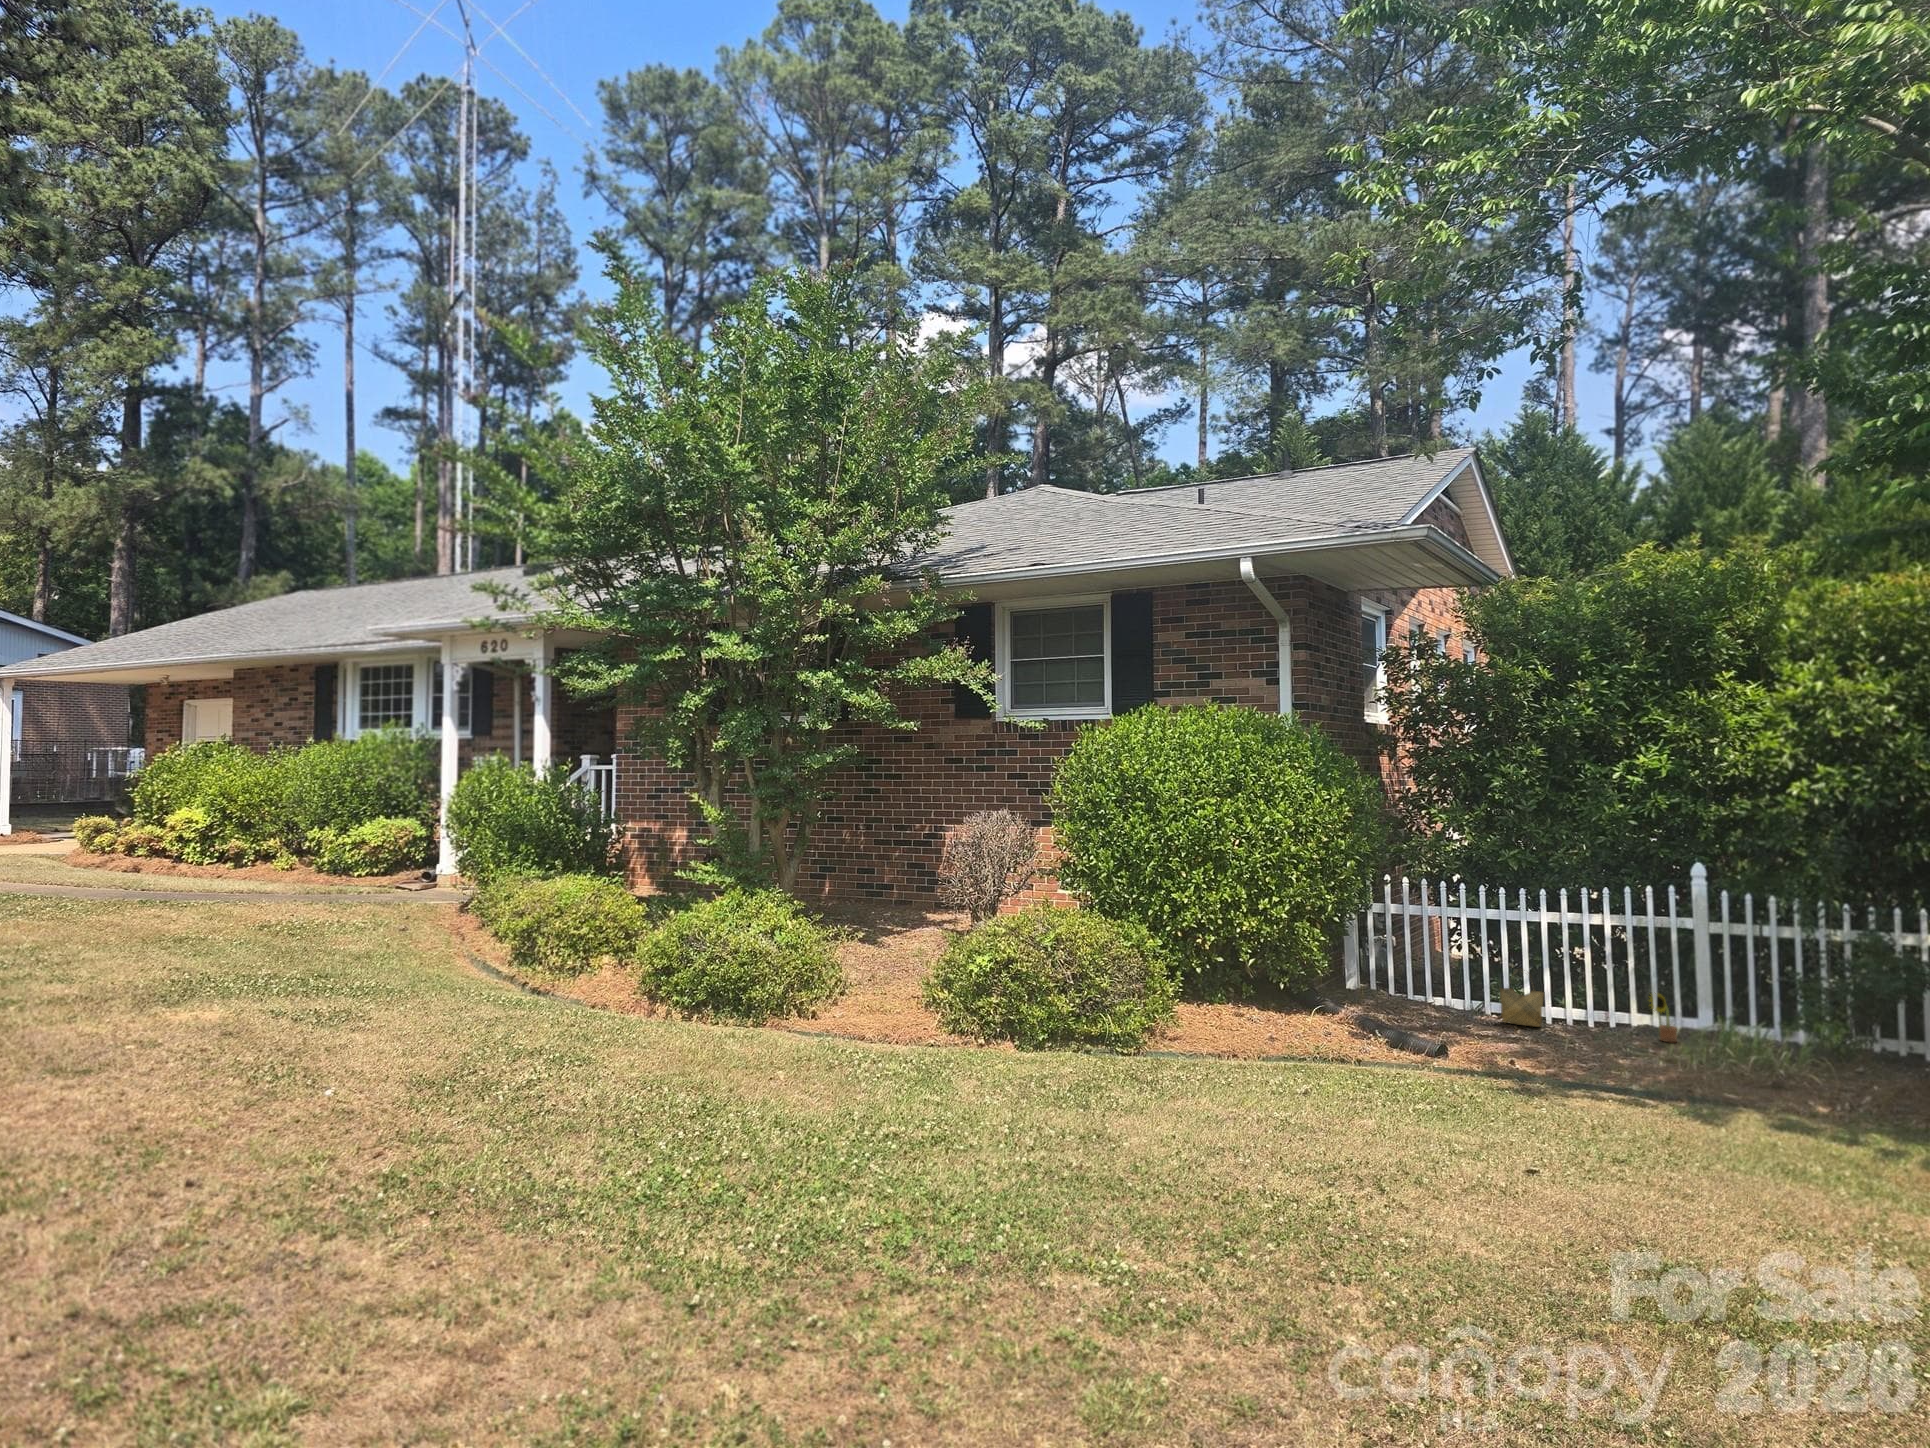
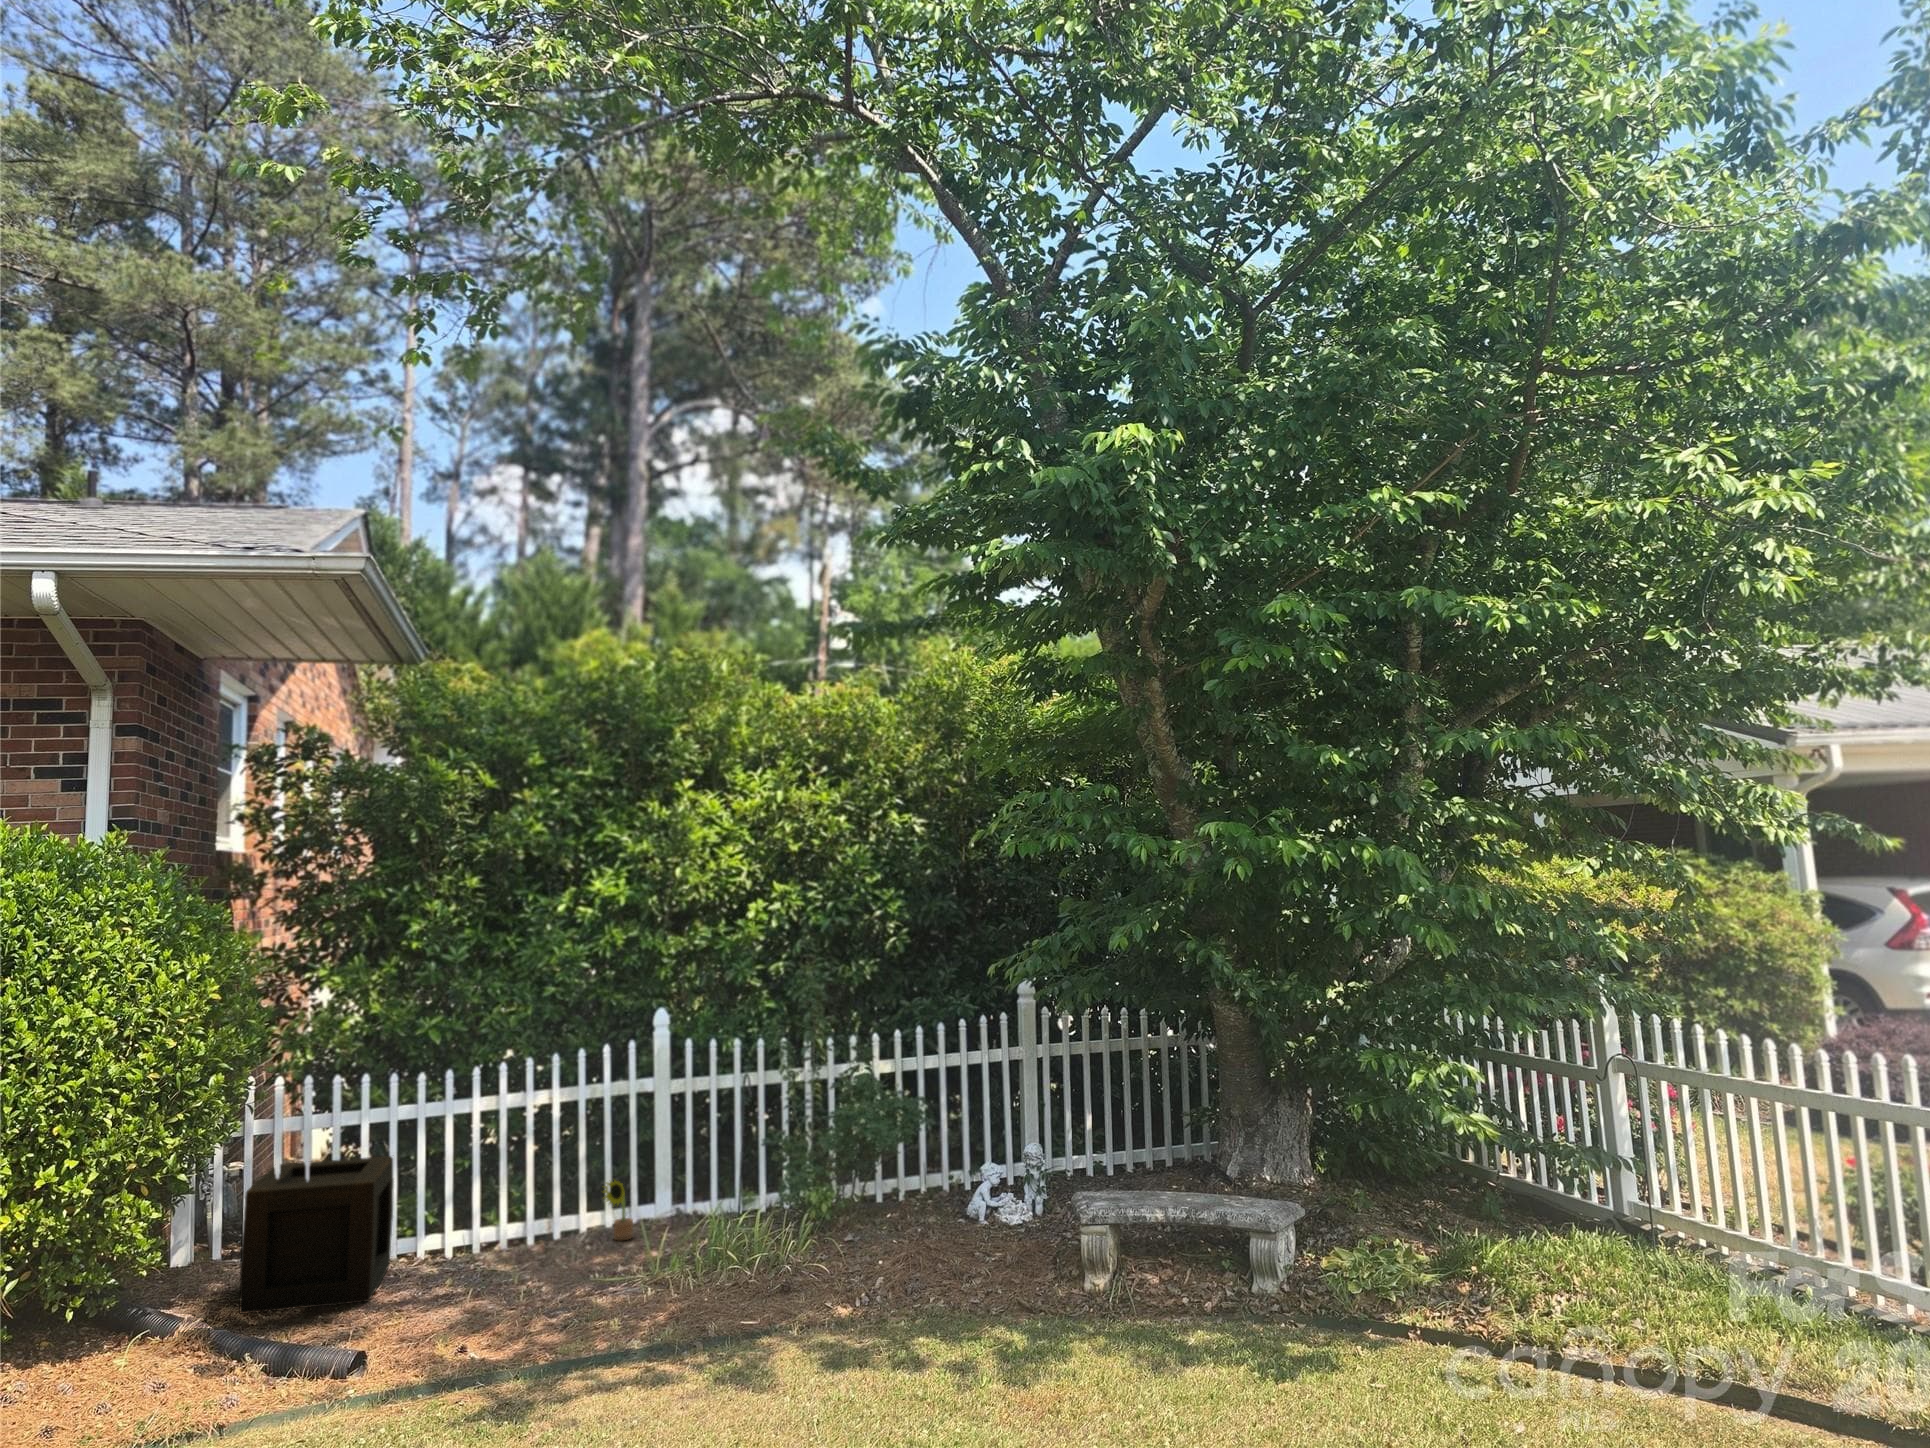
wooden crate: none [1380,932,1481,1032] -> present [239,1156,394,1314]
woven basket: present [1500,969,1544,1027] -> none [419,1184,479,1268]

